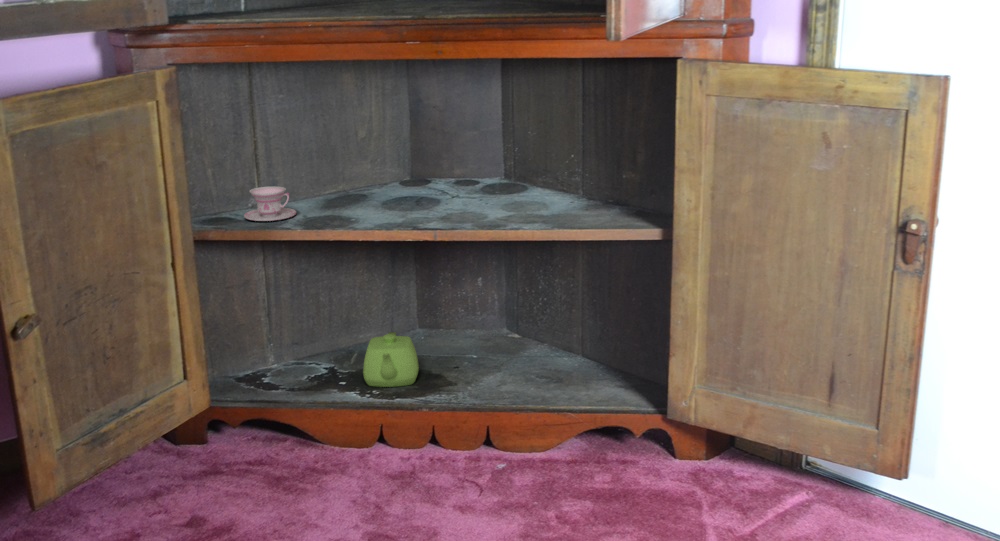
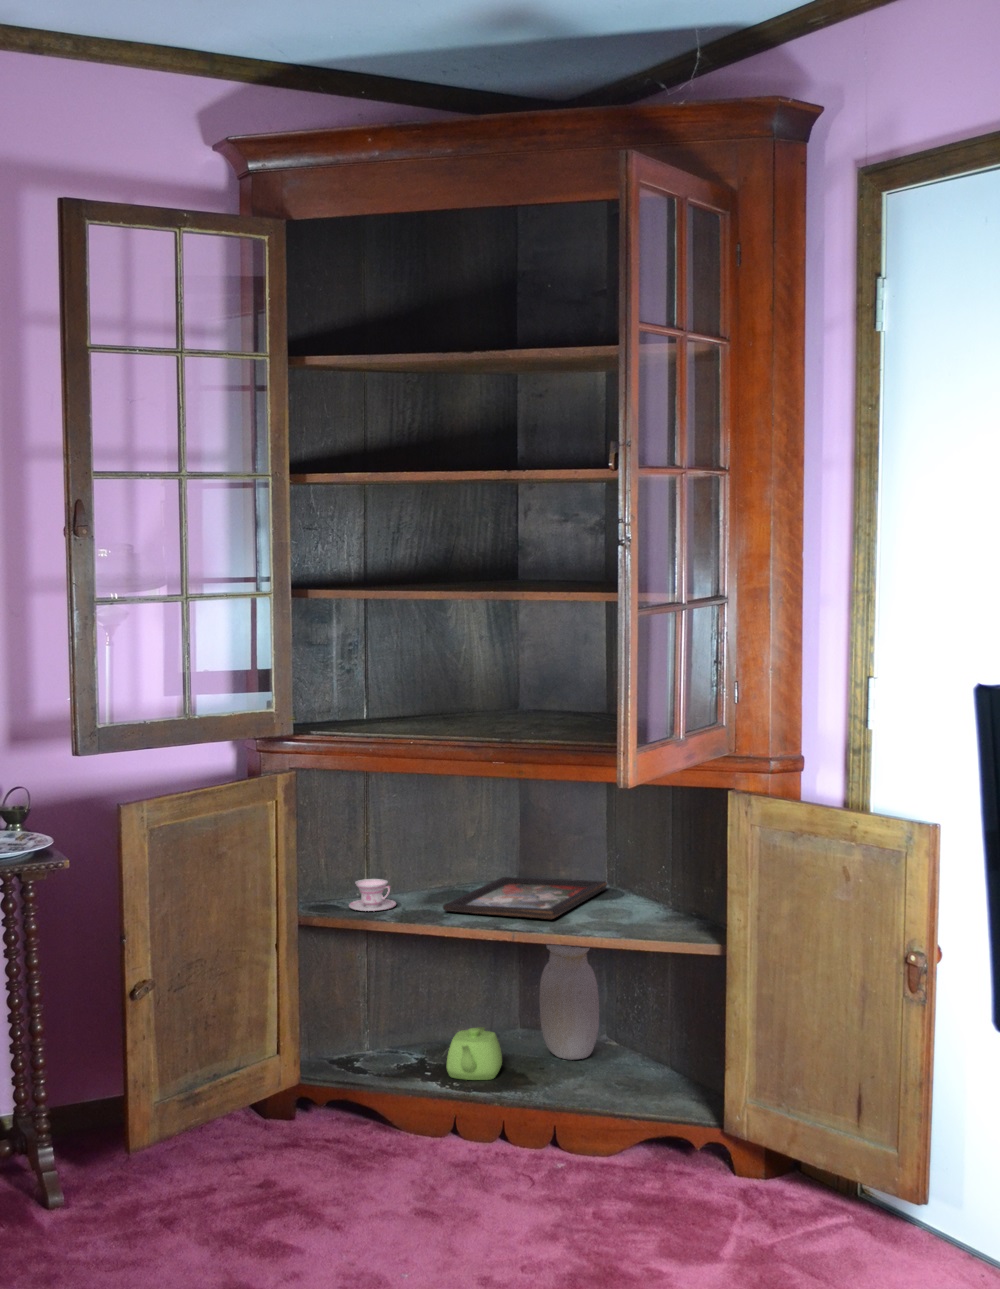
decorative tray: none [352,177,511,218] -> present [443,877,607,919]
jar: none [448,235,509,356] -> present [539,945,599,1060]

